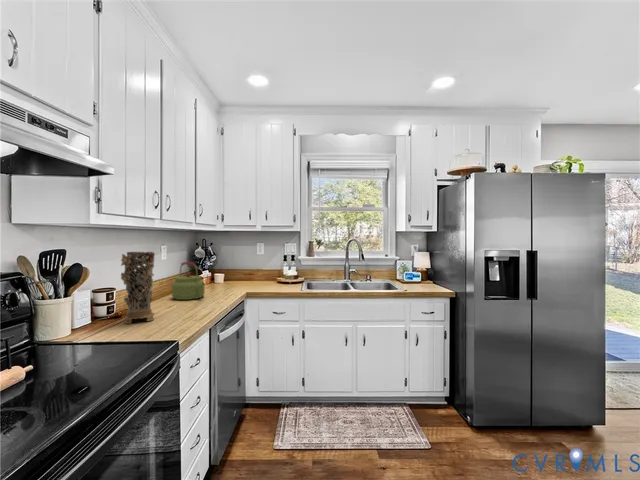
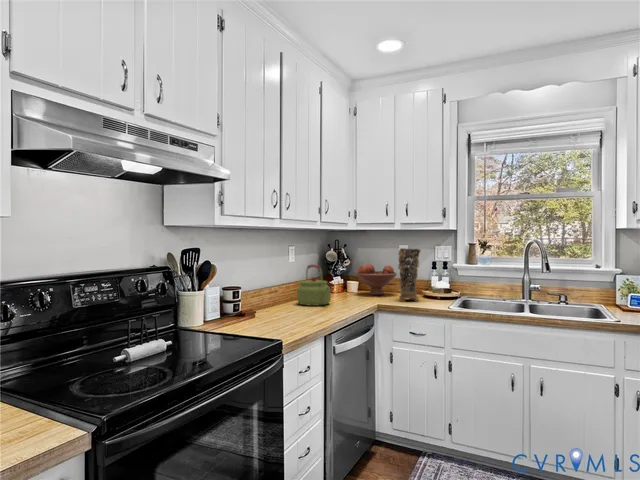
decorative vase: present [121,252,155,324] -> present [398,248,420,302]
fruit bowl: none [223,259,257,285] -> present [356,264,397,295]

